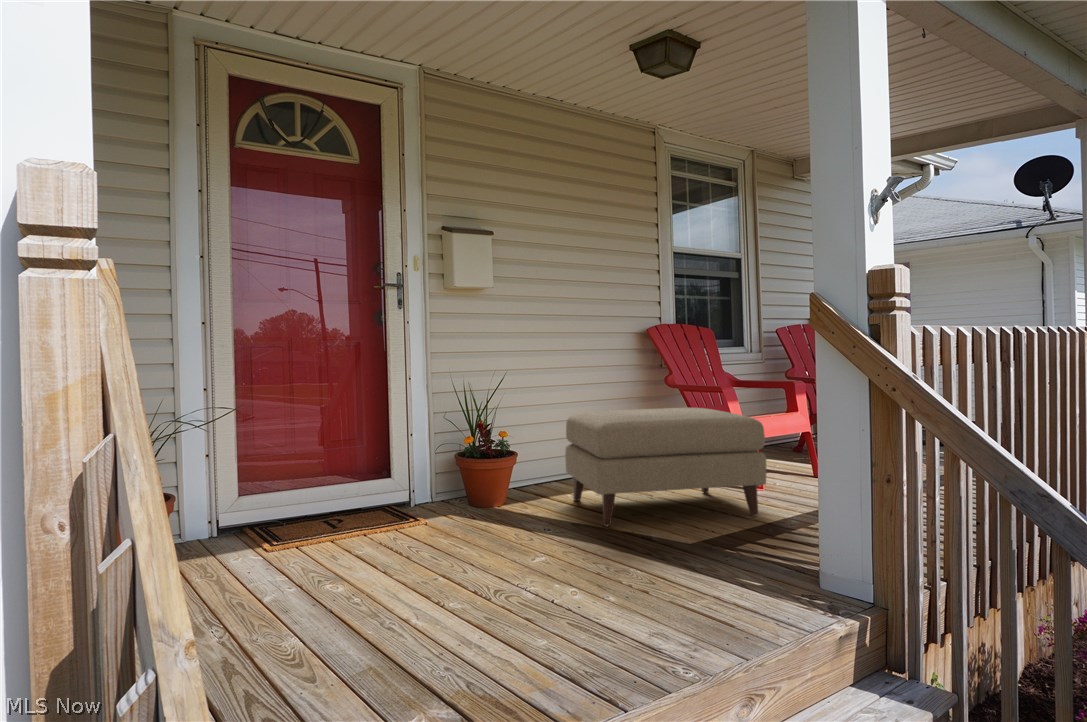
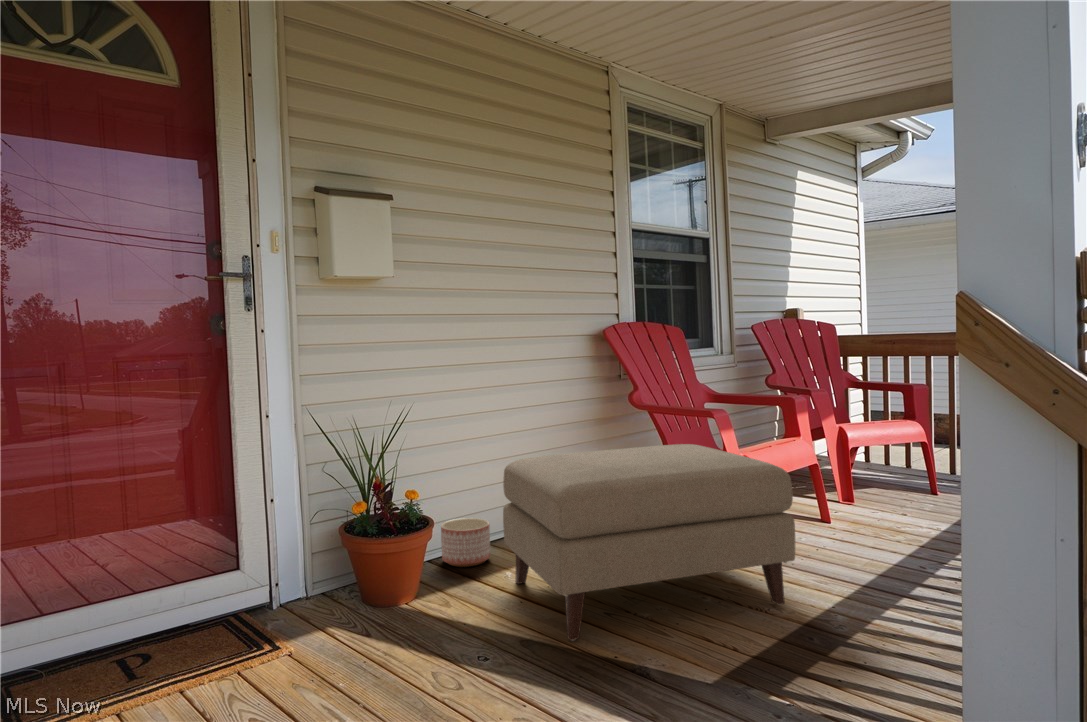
planter: none [523,460,557,492] -> present [441,518,490,567]

